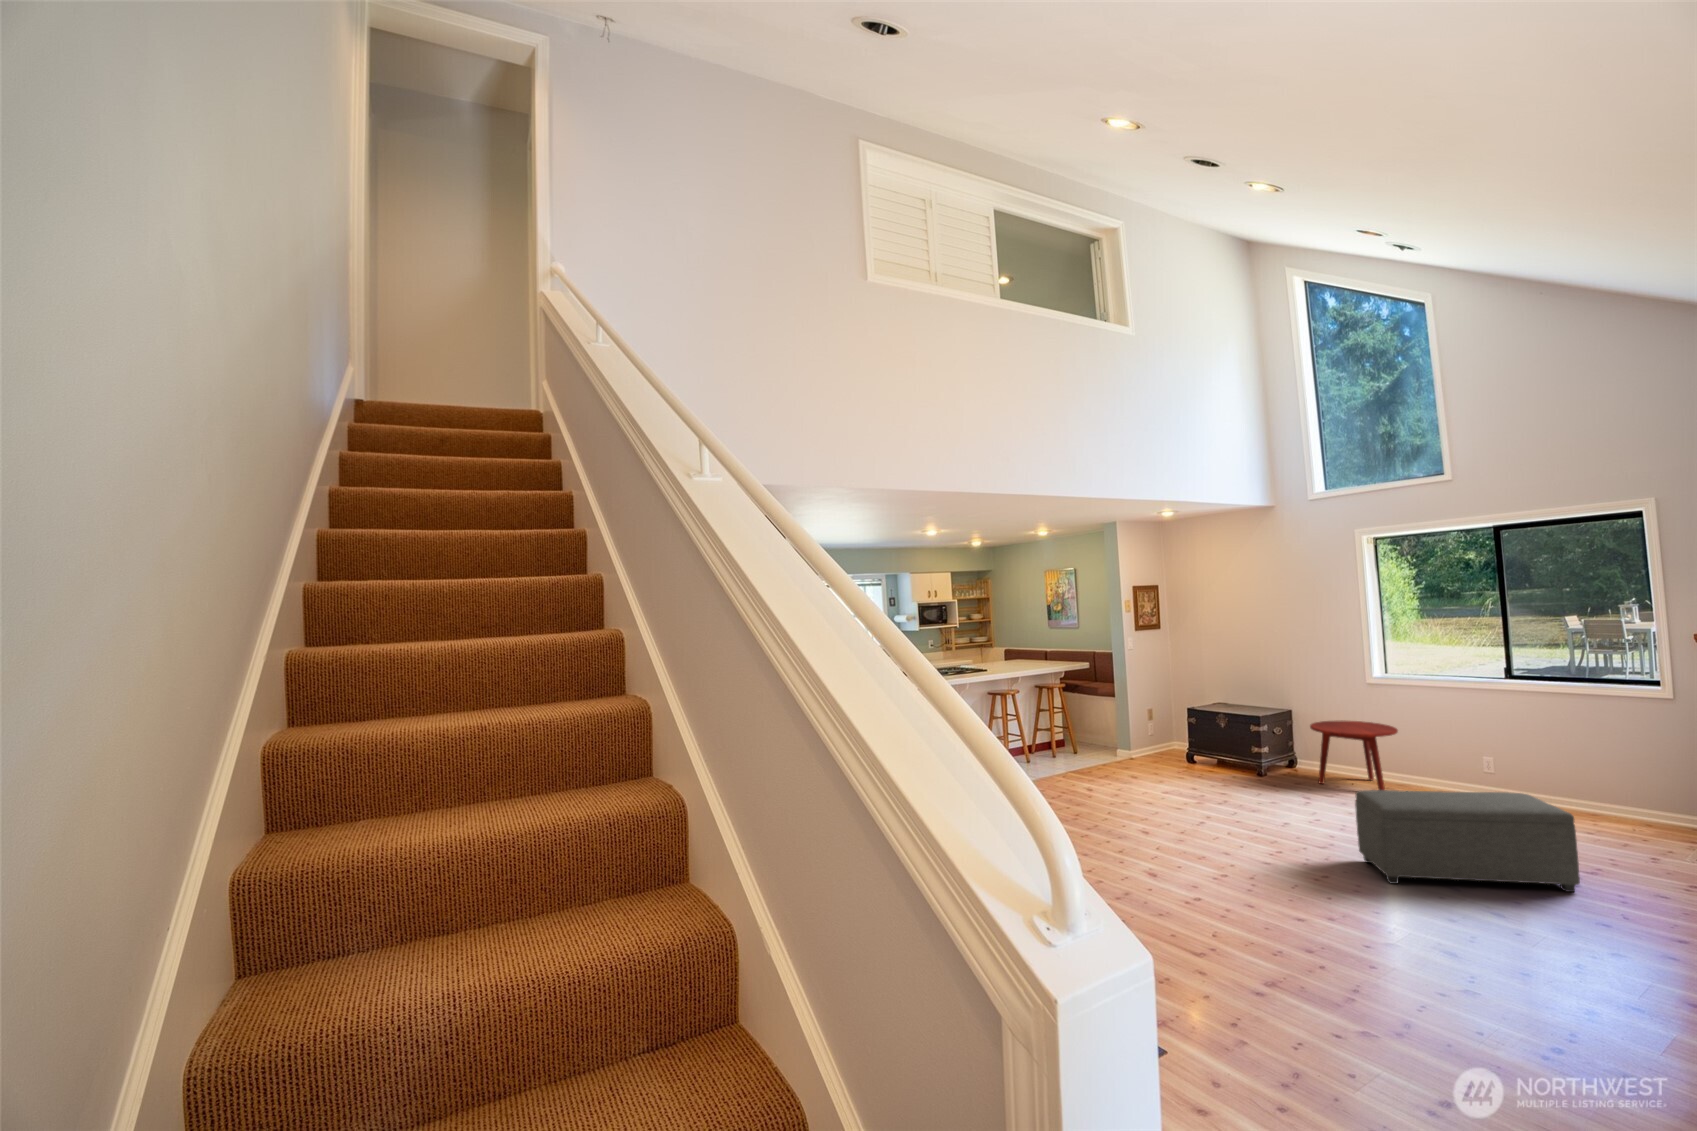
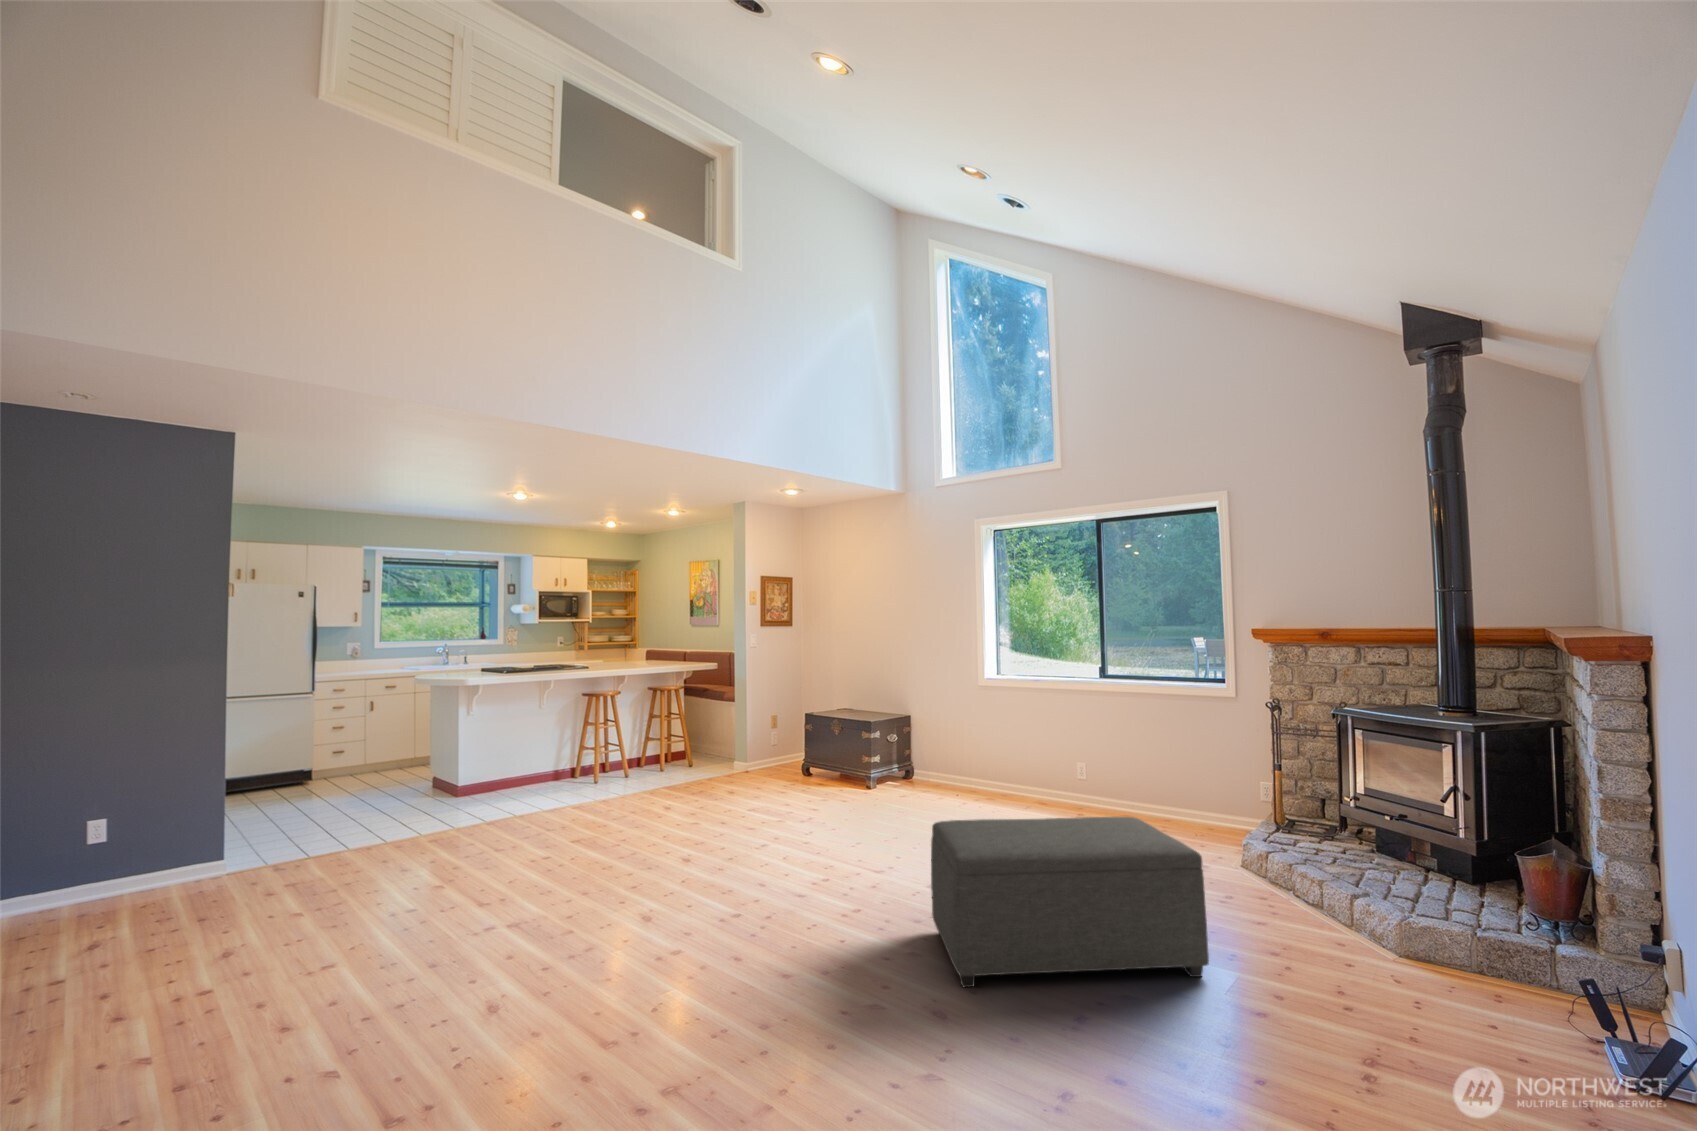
side table: present [1310,721,1398,790] -> none [919,725,1002,810]

